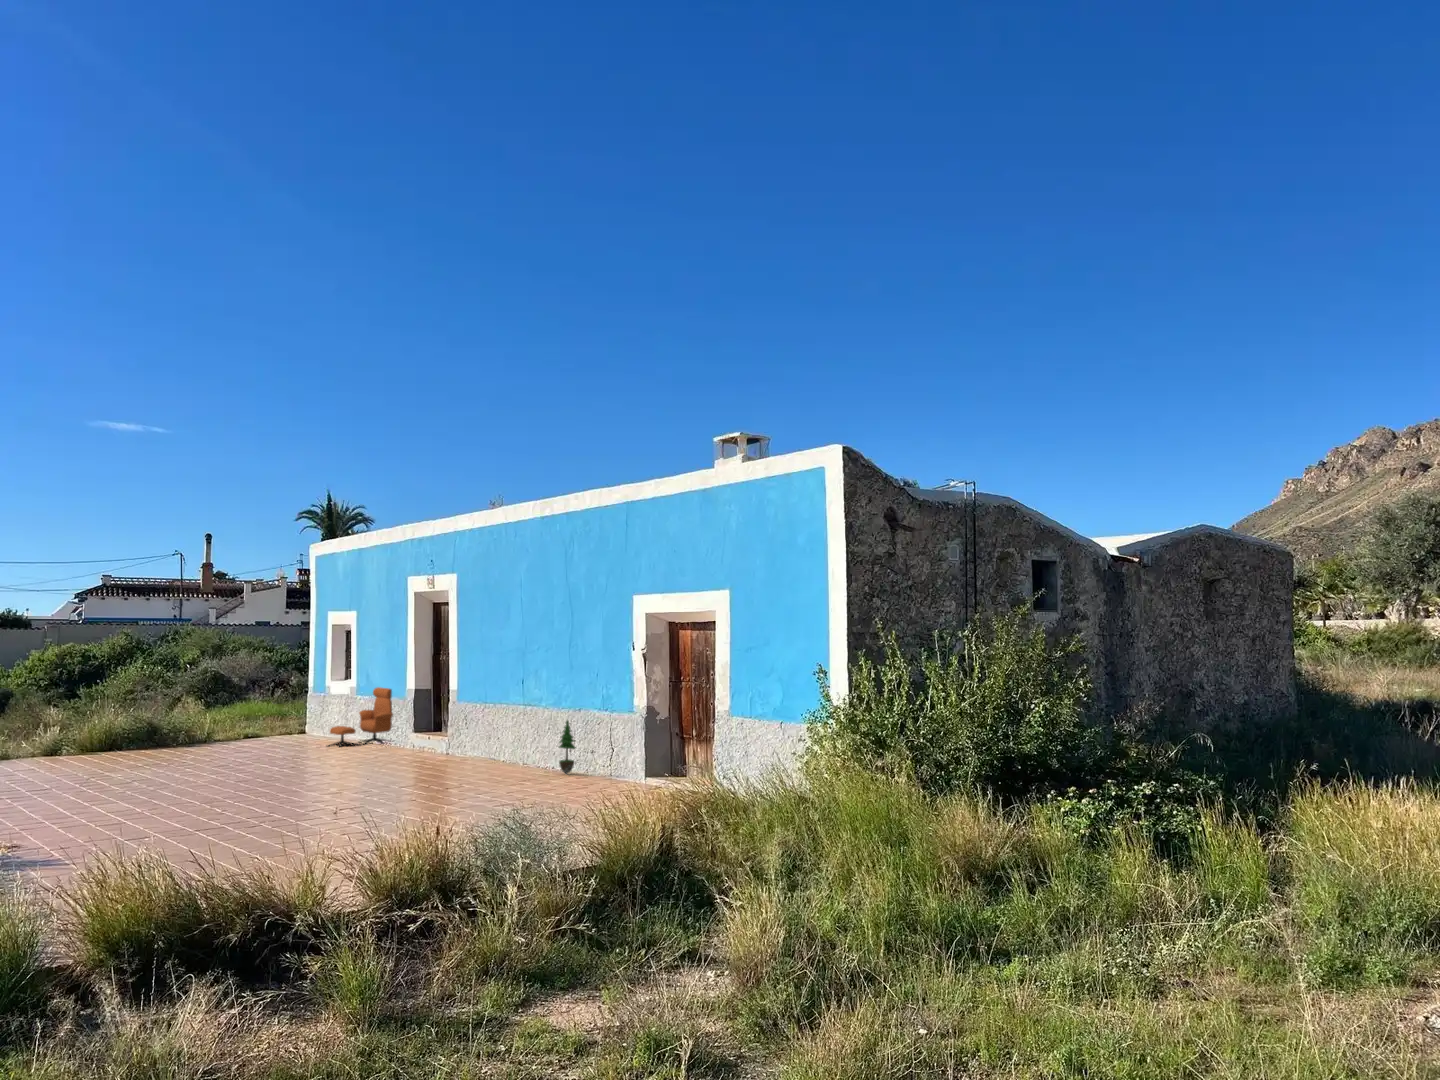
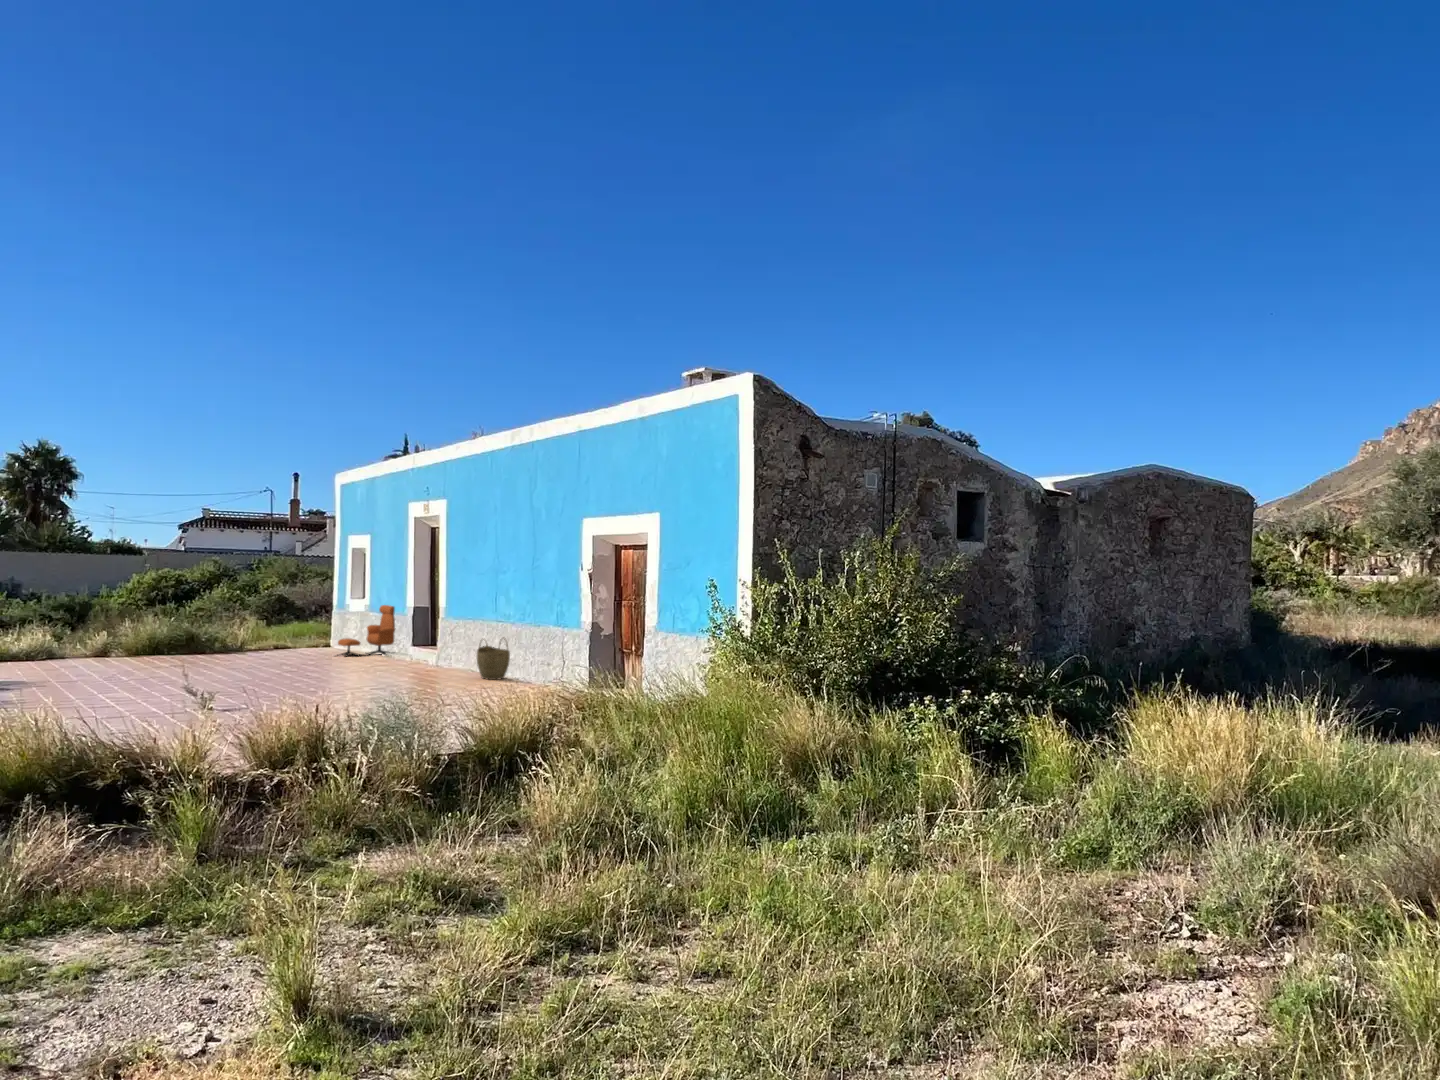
potted tree: present [559,720,576,774] -> none [517,634,535,684]
woven basket: none [507,723,544,770] -> present [477,639,510,680]

